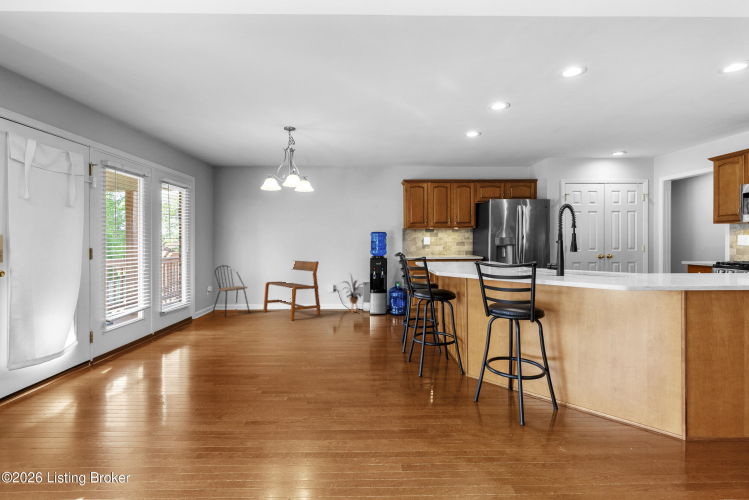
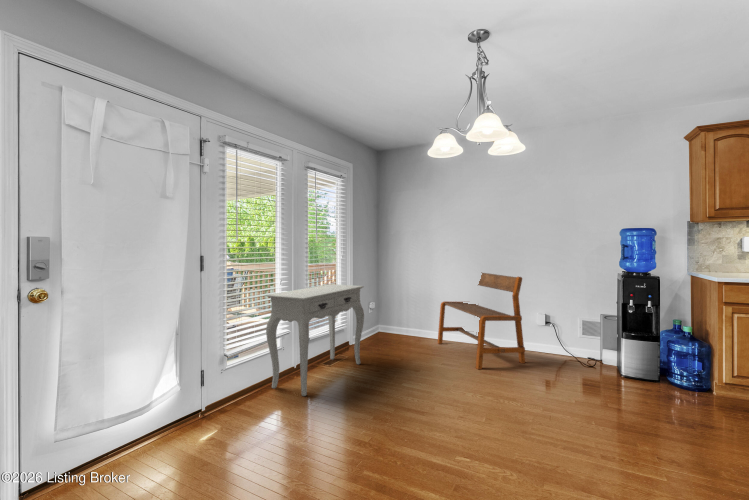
dining chair: present [212,265,250,317] -> none [375,276,420,346]
console table: none [135,271,210,347] -> present [266,284,364,396]
house plant: present [345,279,361,312] -> none [558,299,612,370]

